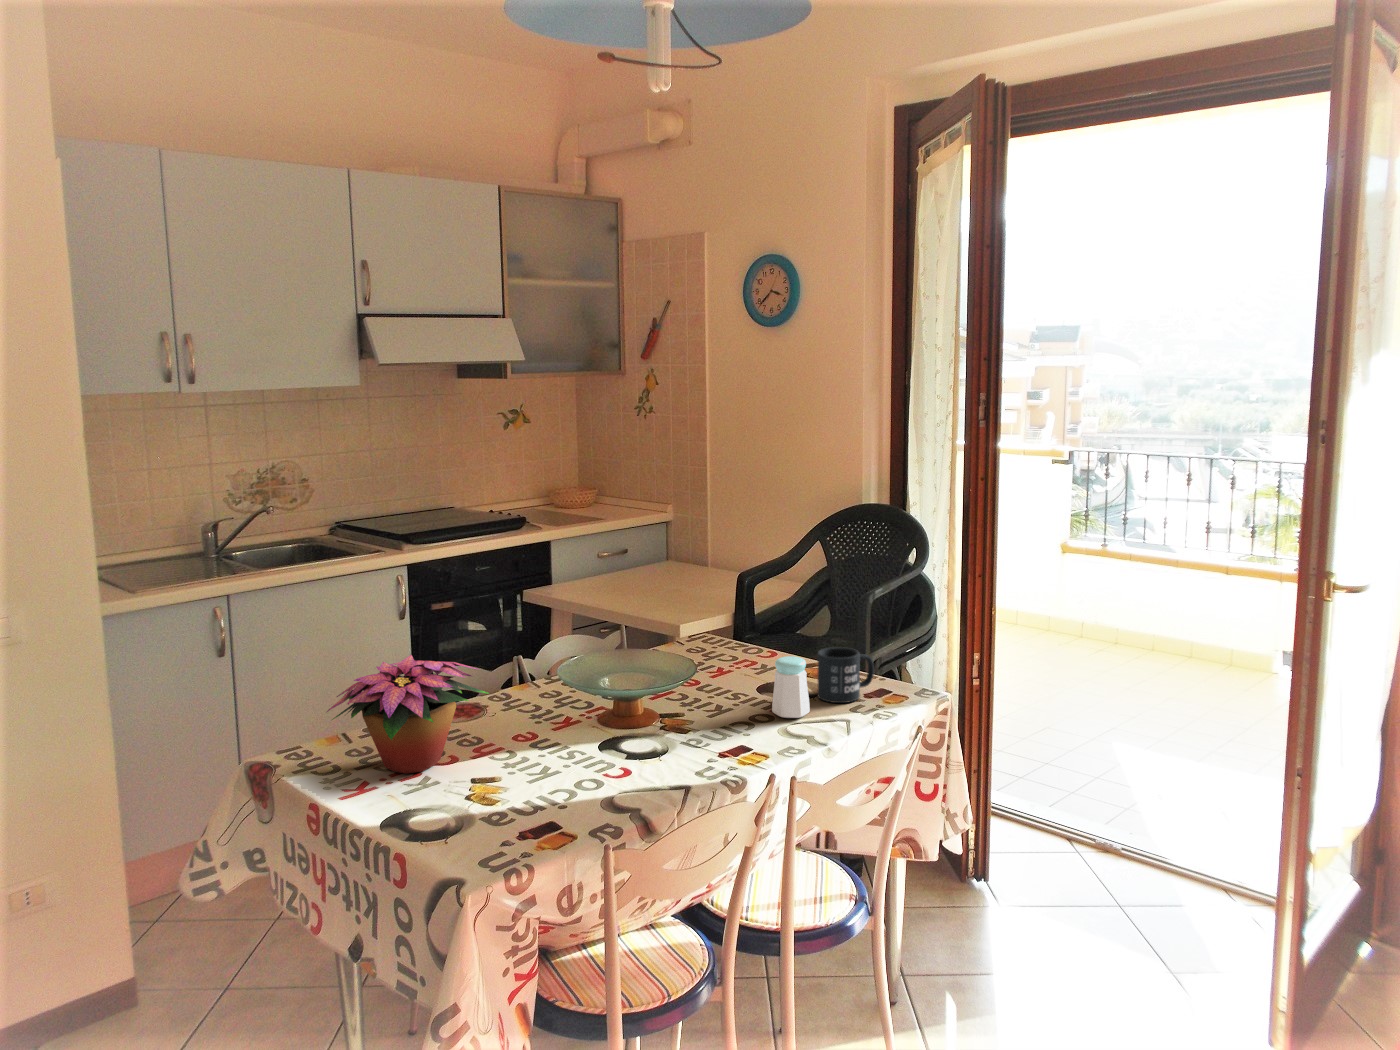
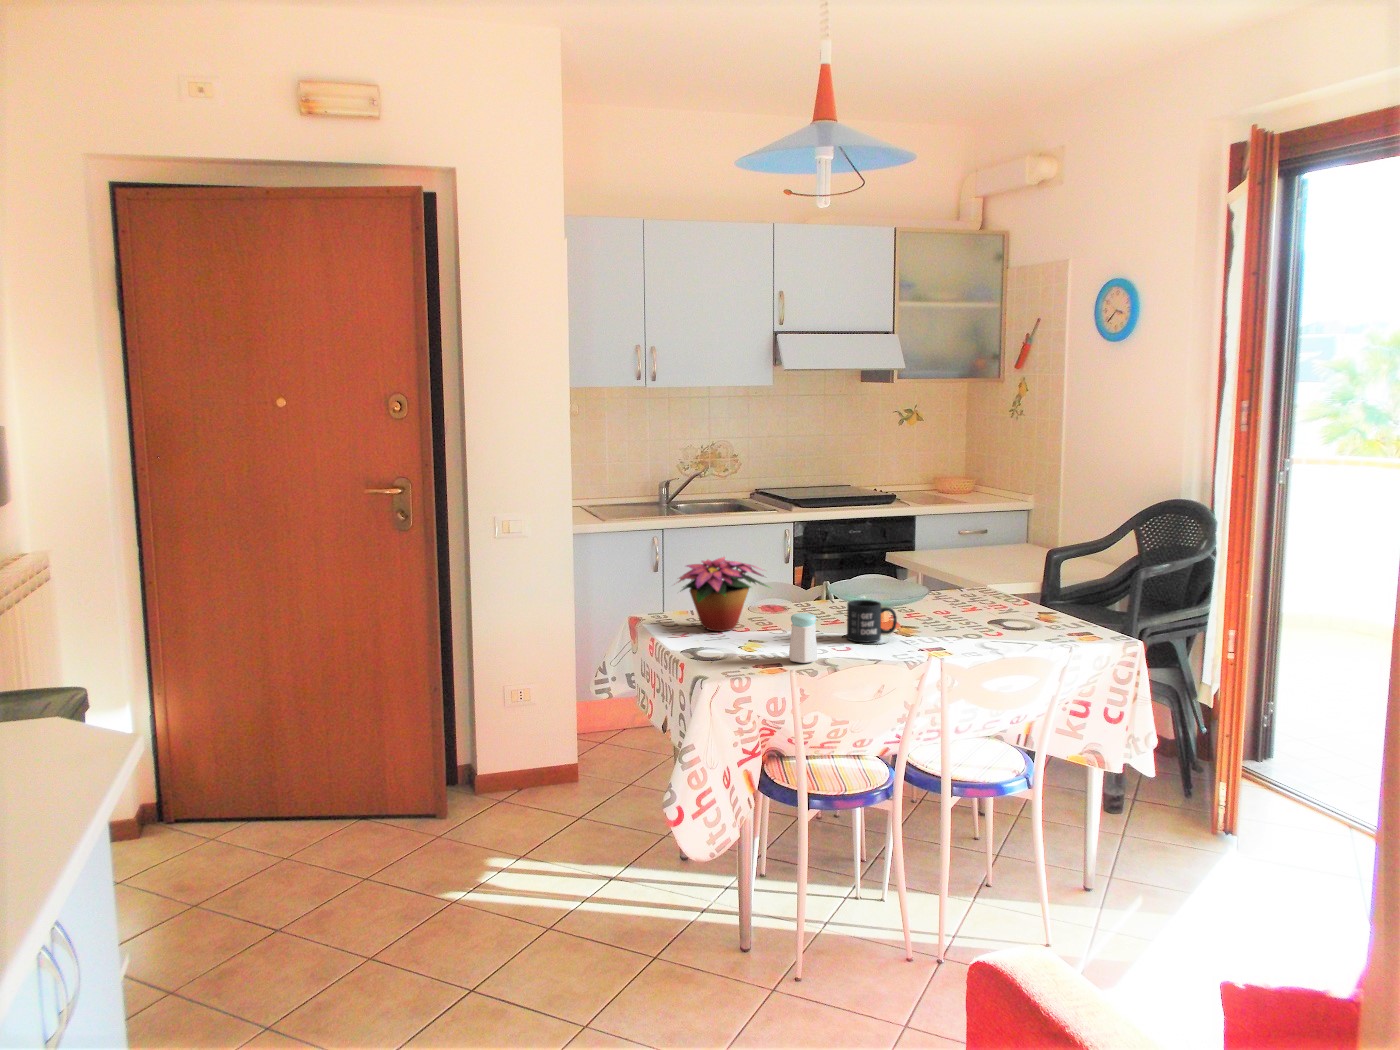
mug: present [818,647,874,703] -> present [847,600,897,643]
salt shaker: present [772,656,810,718] -> present [789,613,818,663]

